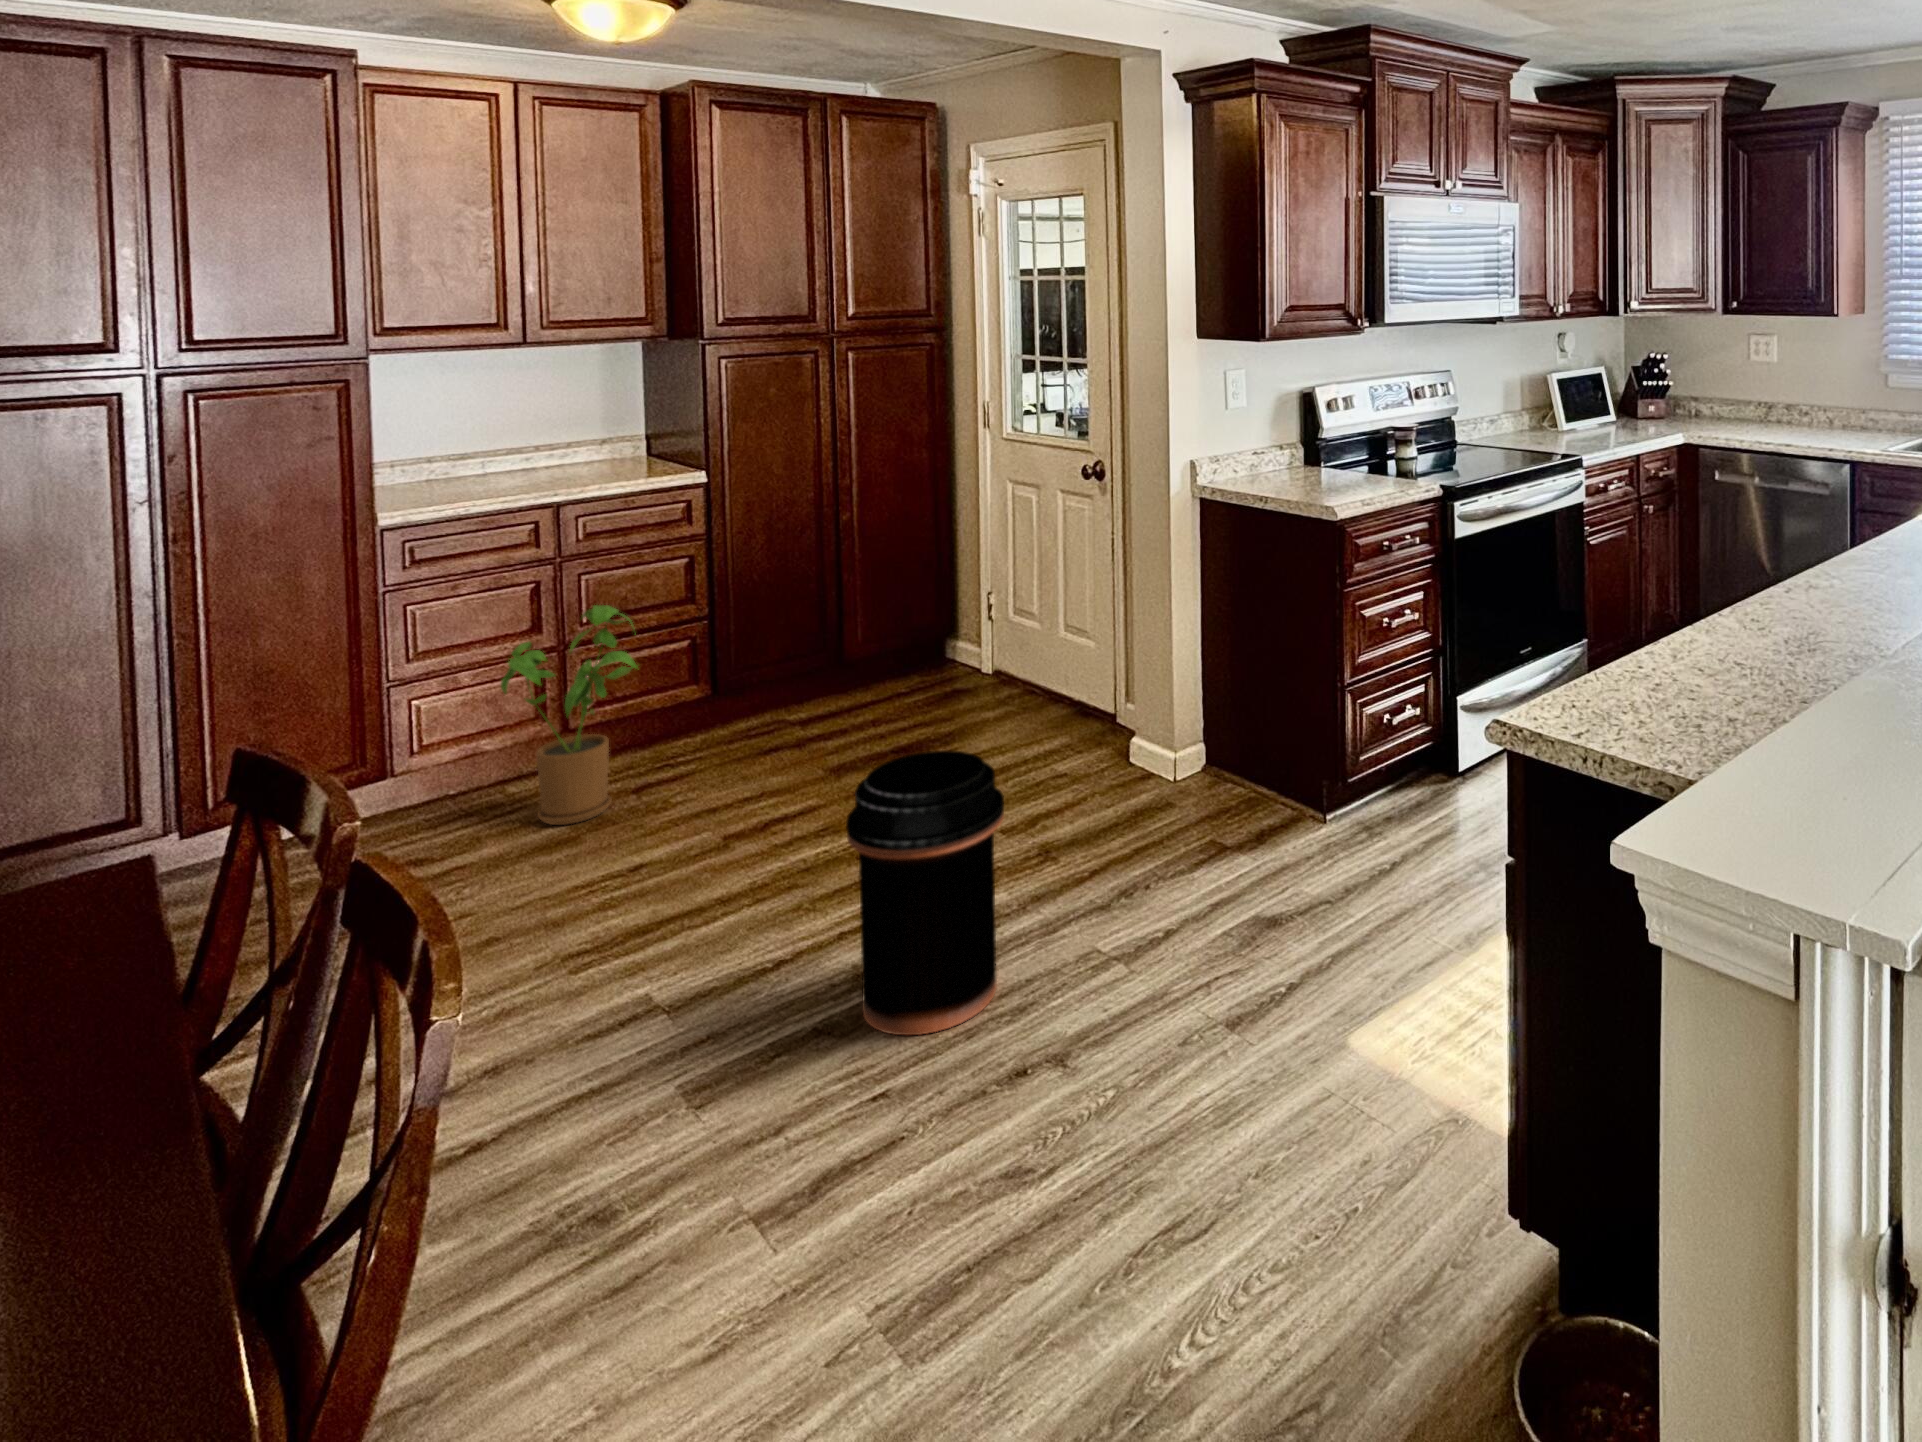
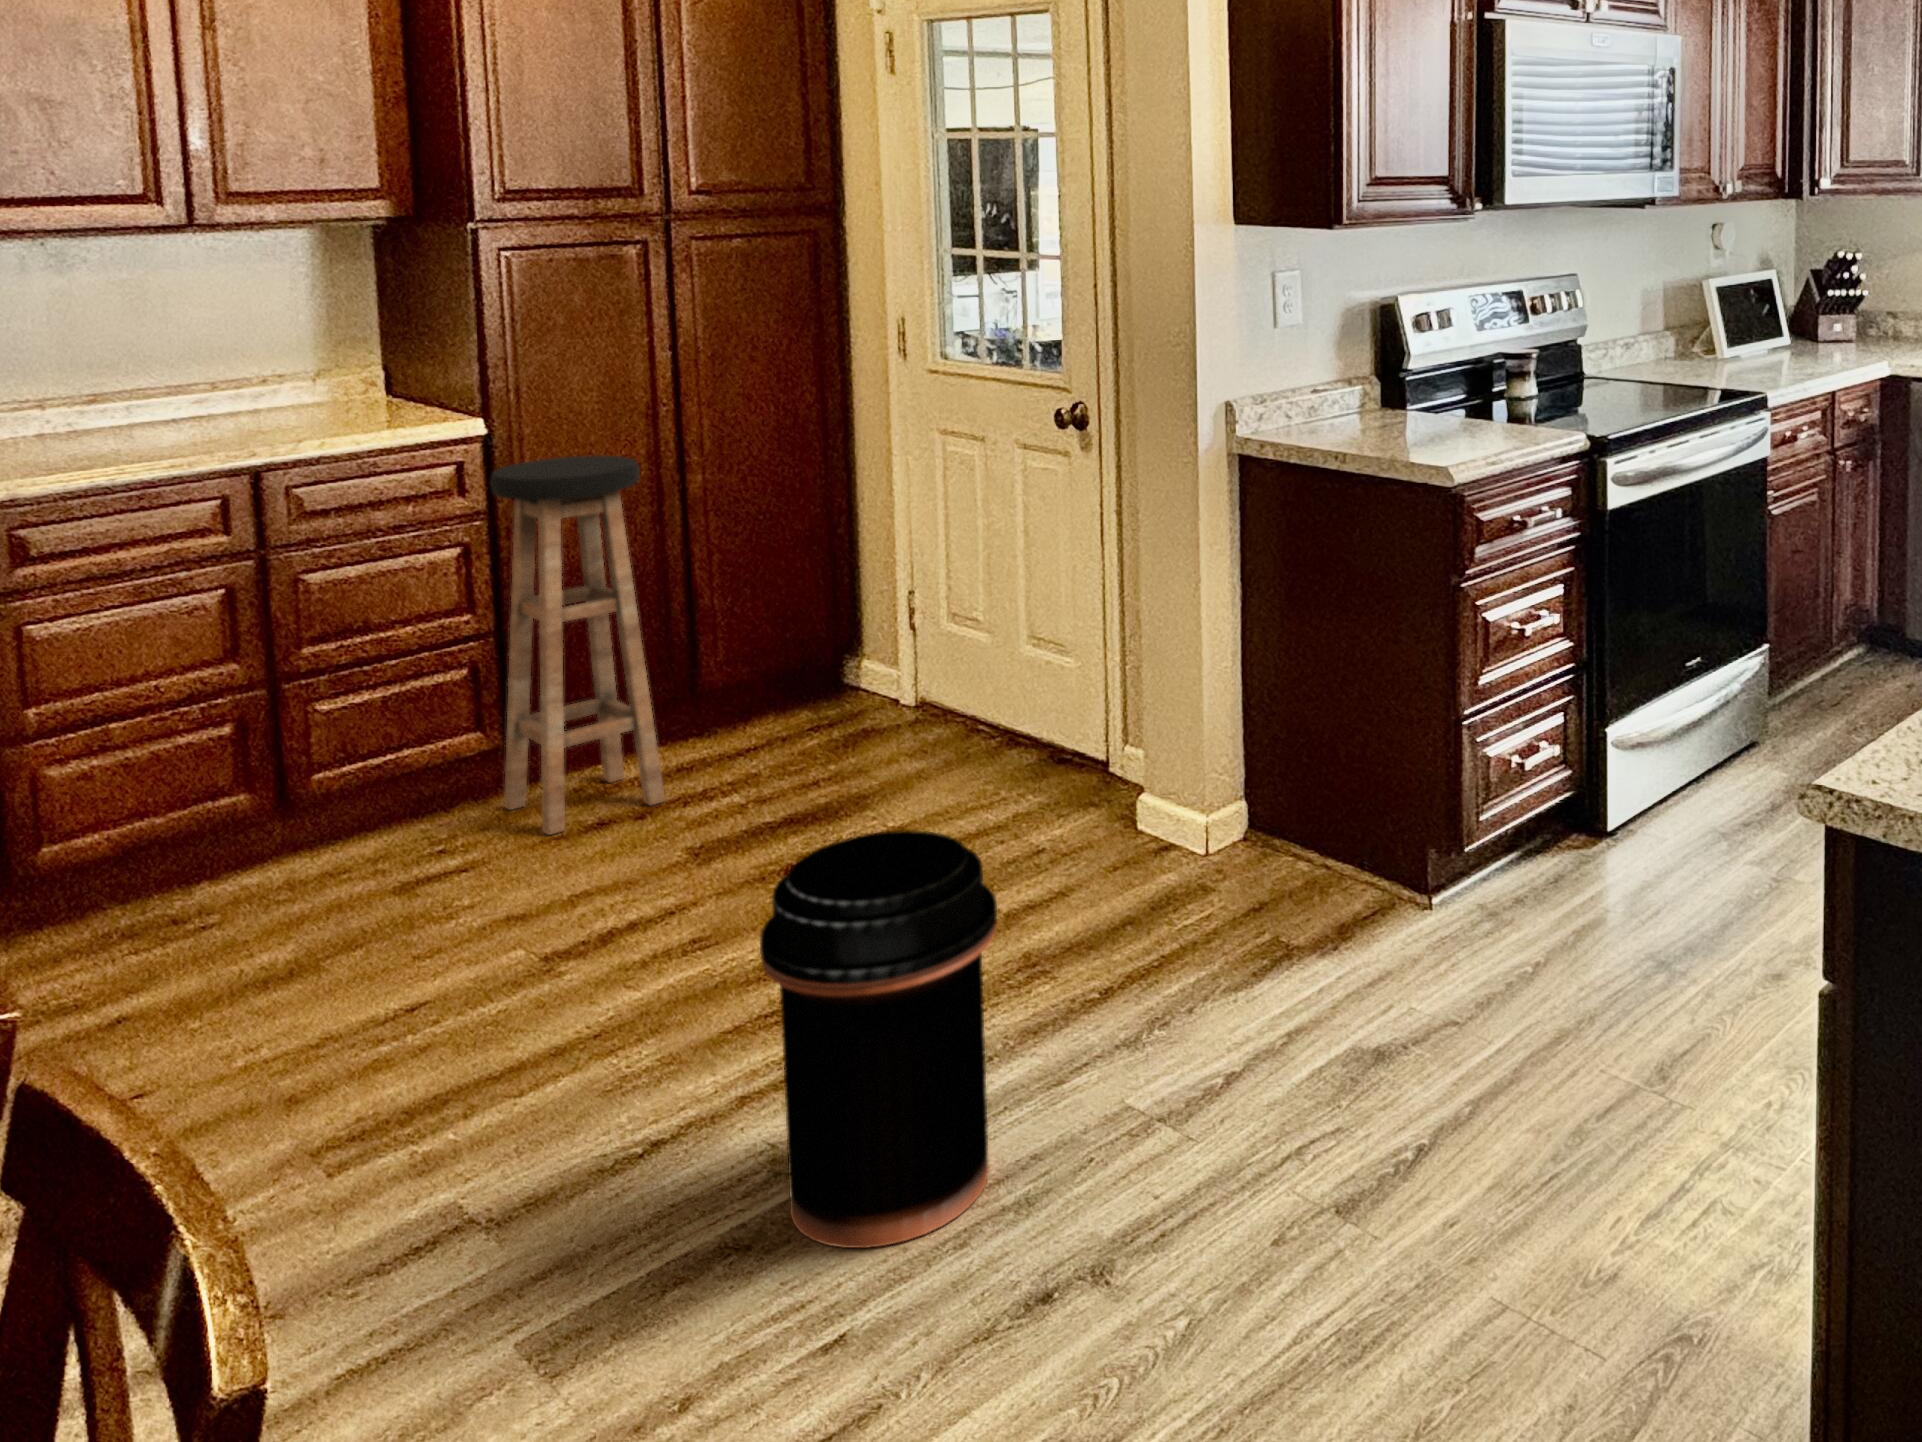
bar stool: none [707,497,815,757] -> present [491,456,665,835]
house plant: present [501,605,638,825] -> none [182,620,402,946]

